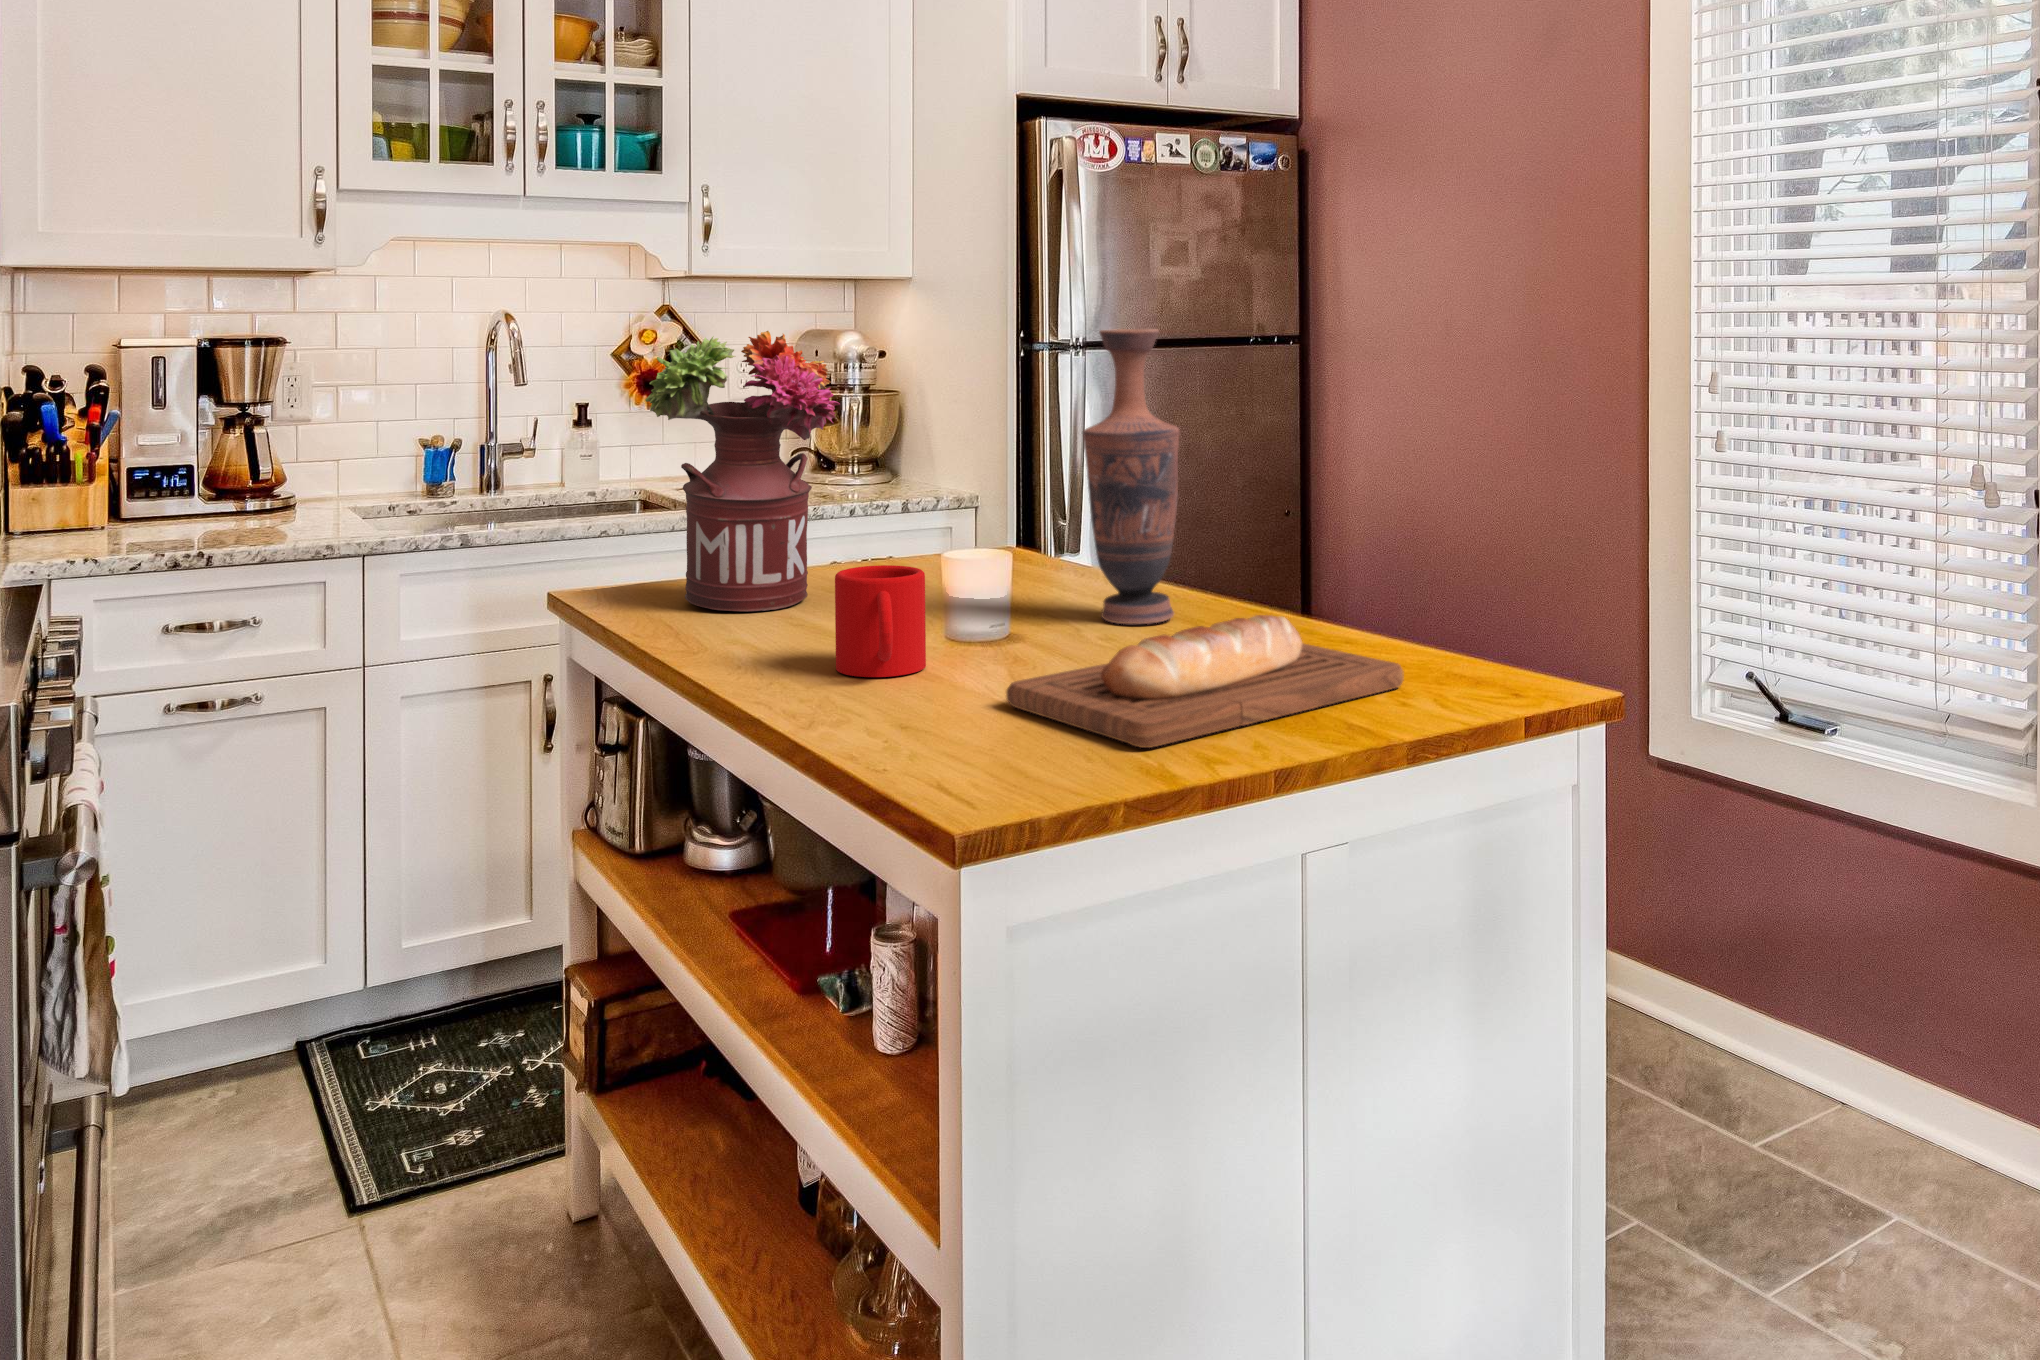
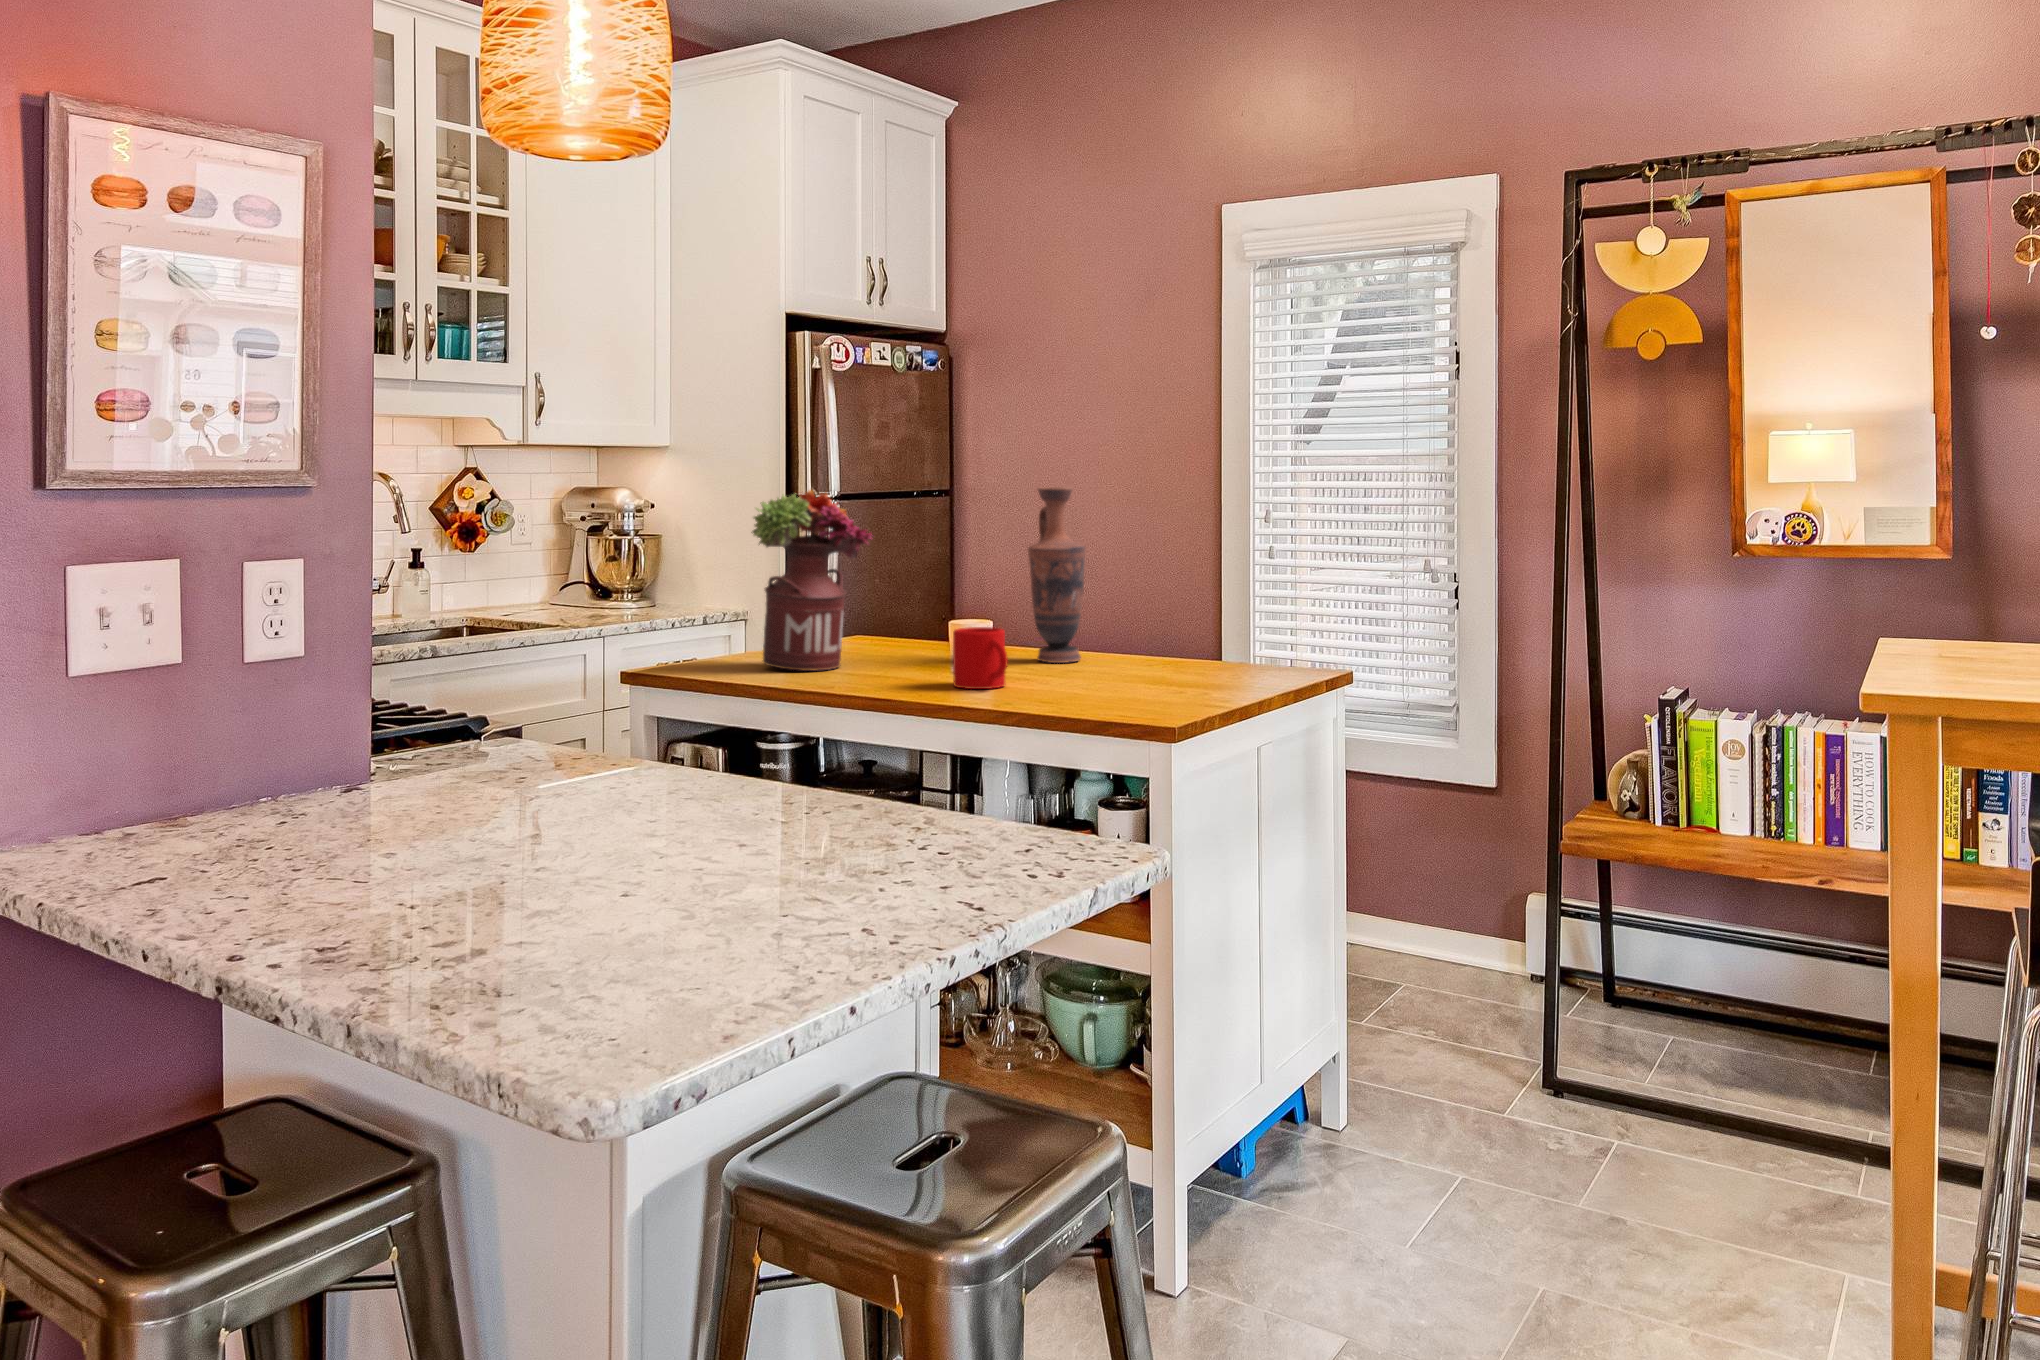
bread loaf: present [1006,615,1404,748] -> none [1089,642,1260,700]

